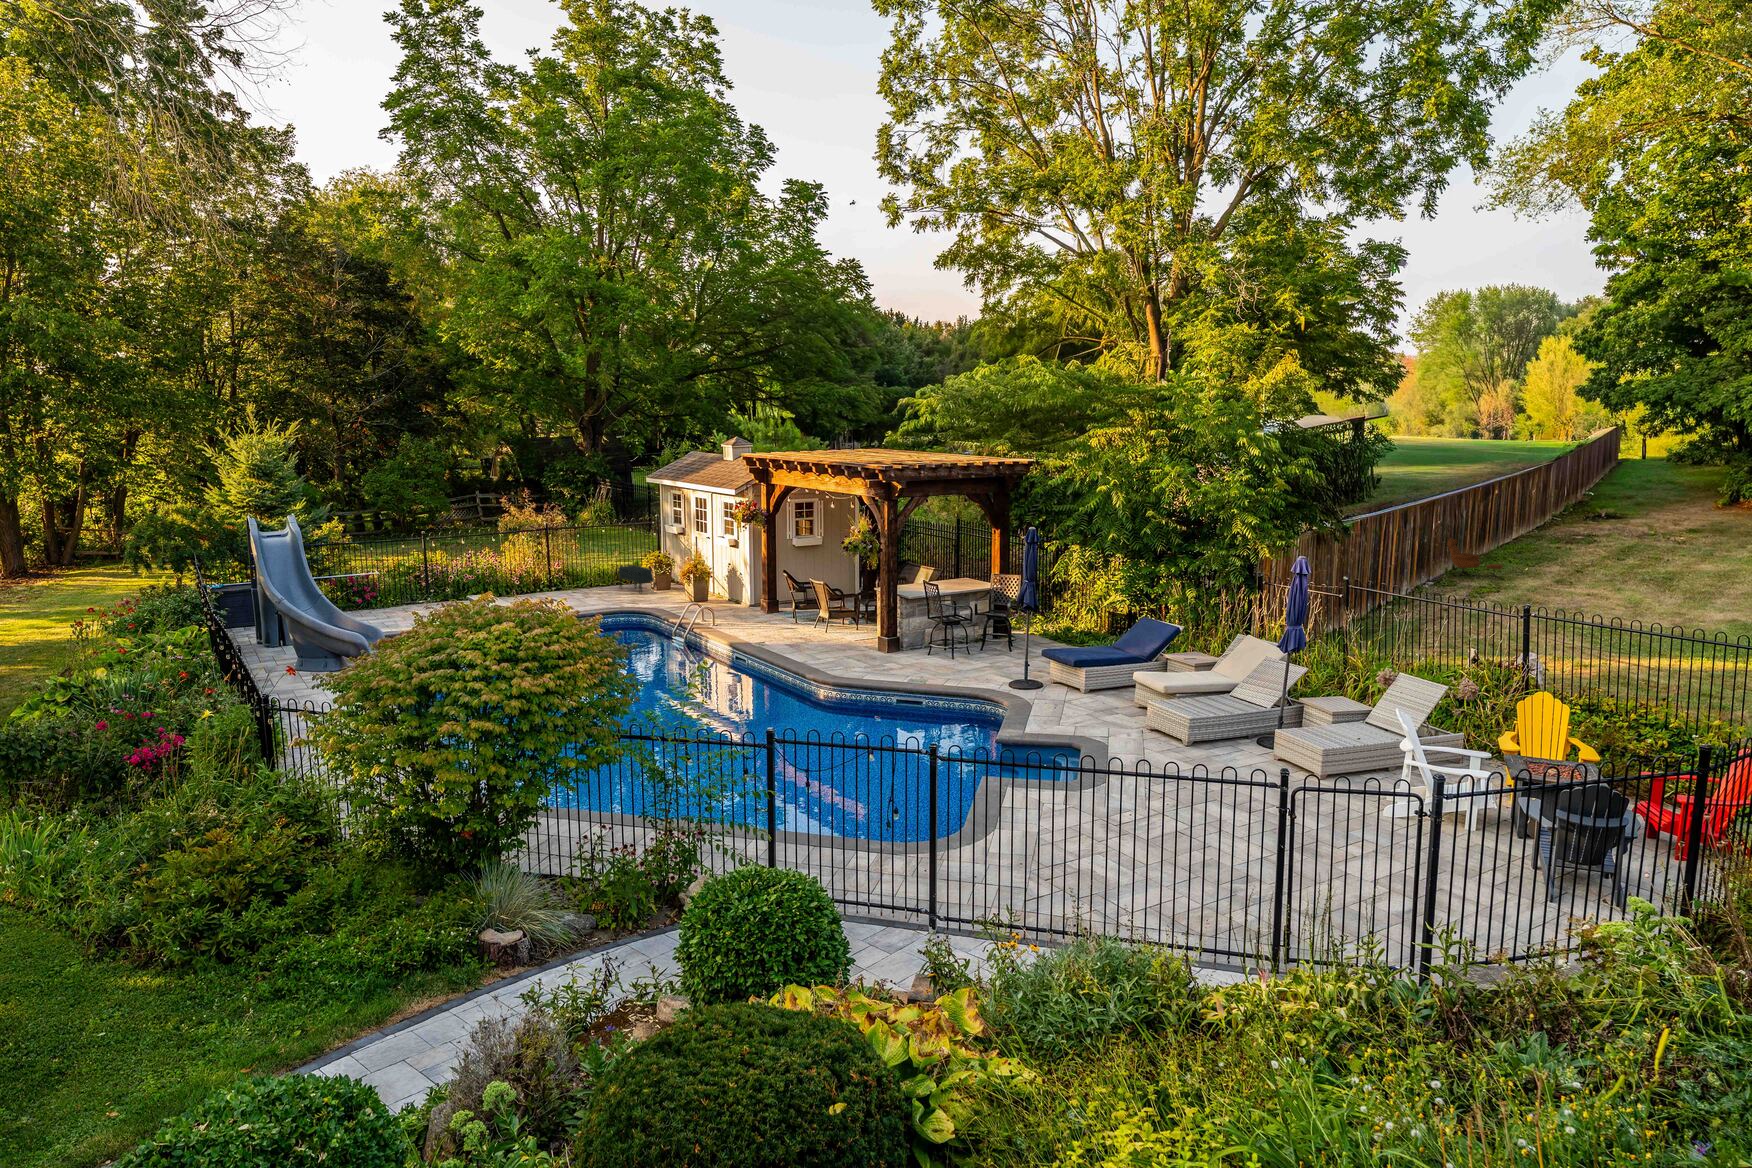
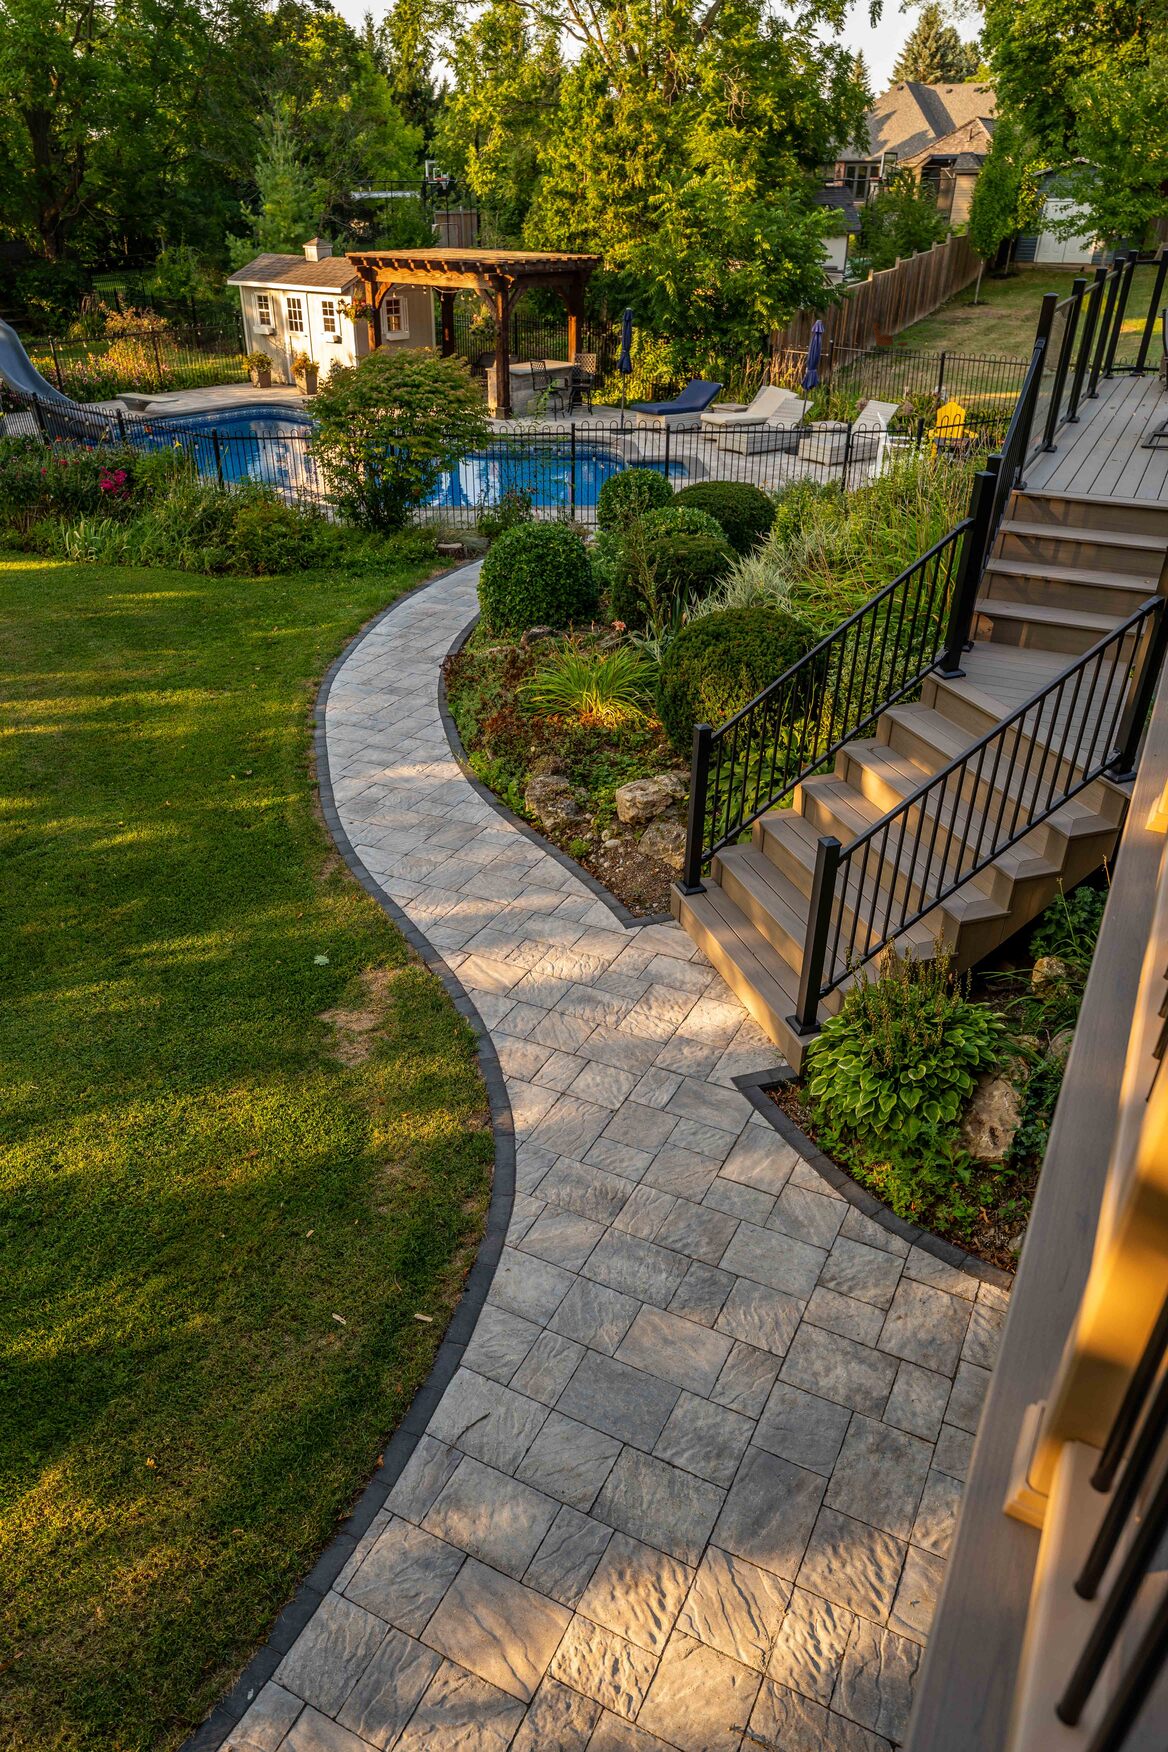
bench: present [618,565,657,593] -> none [214,369,259,395]

